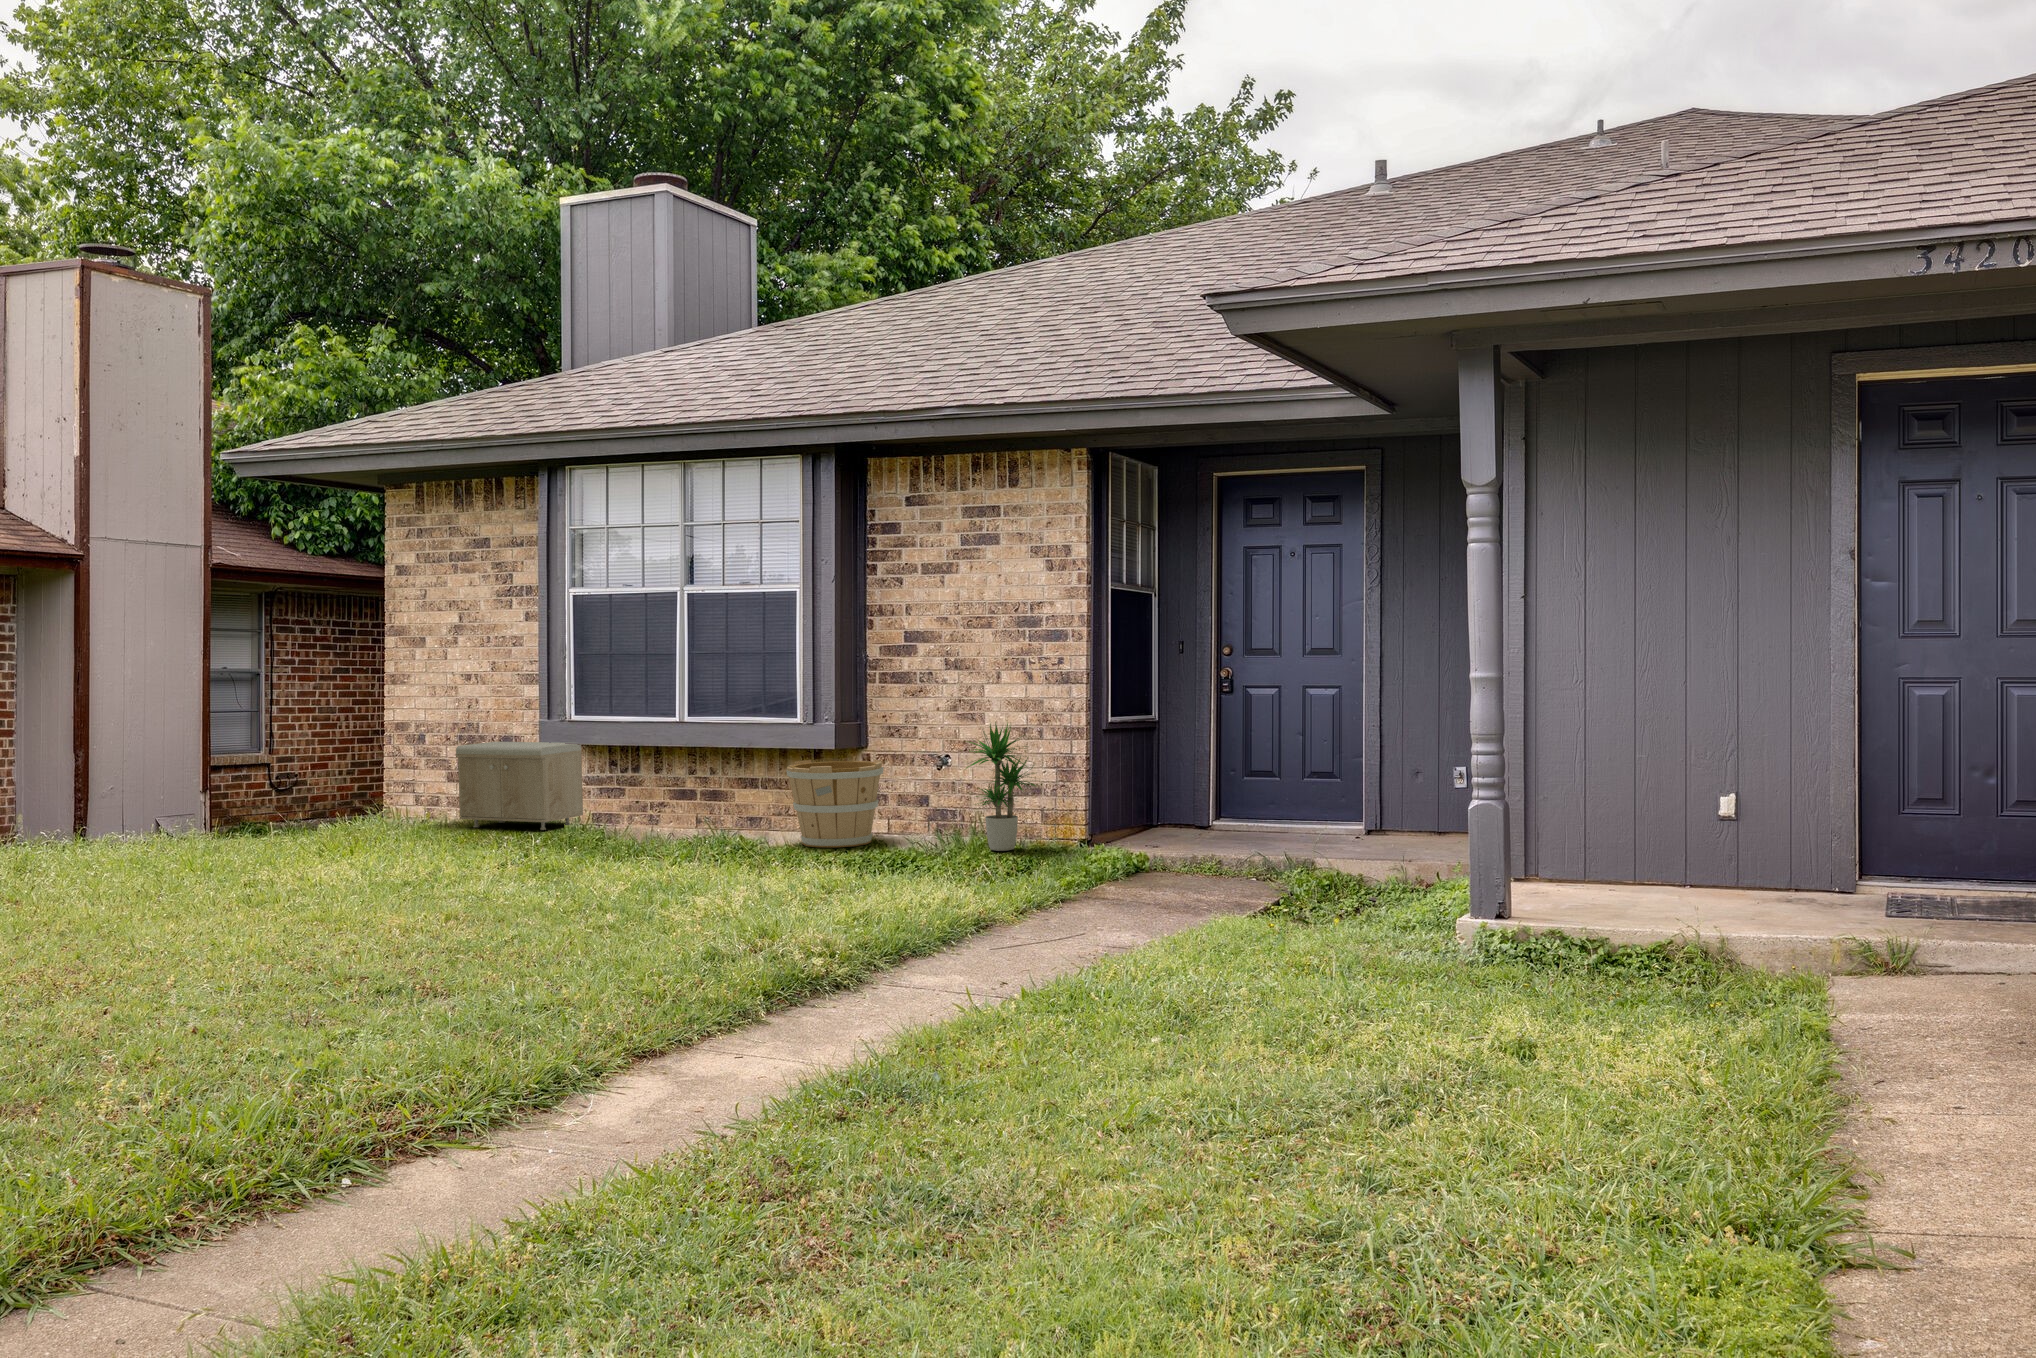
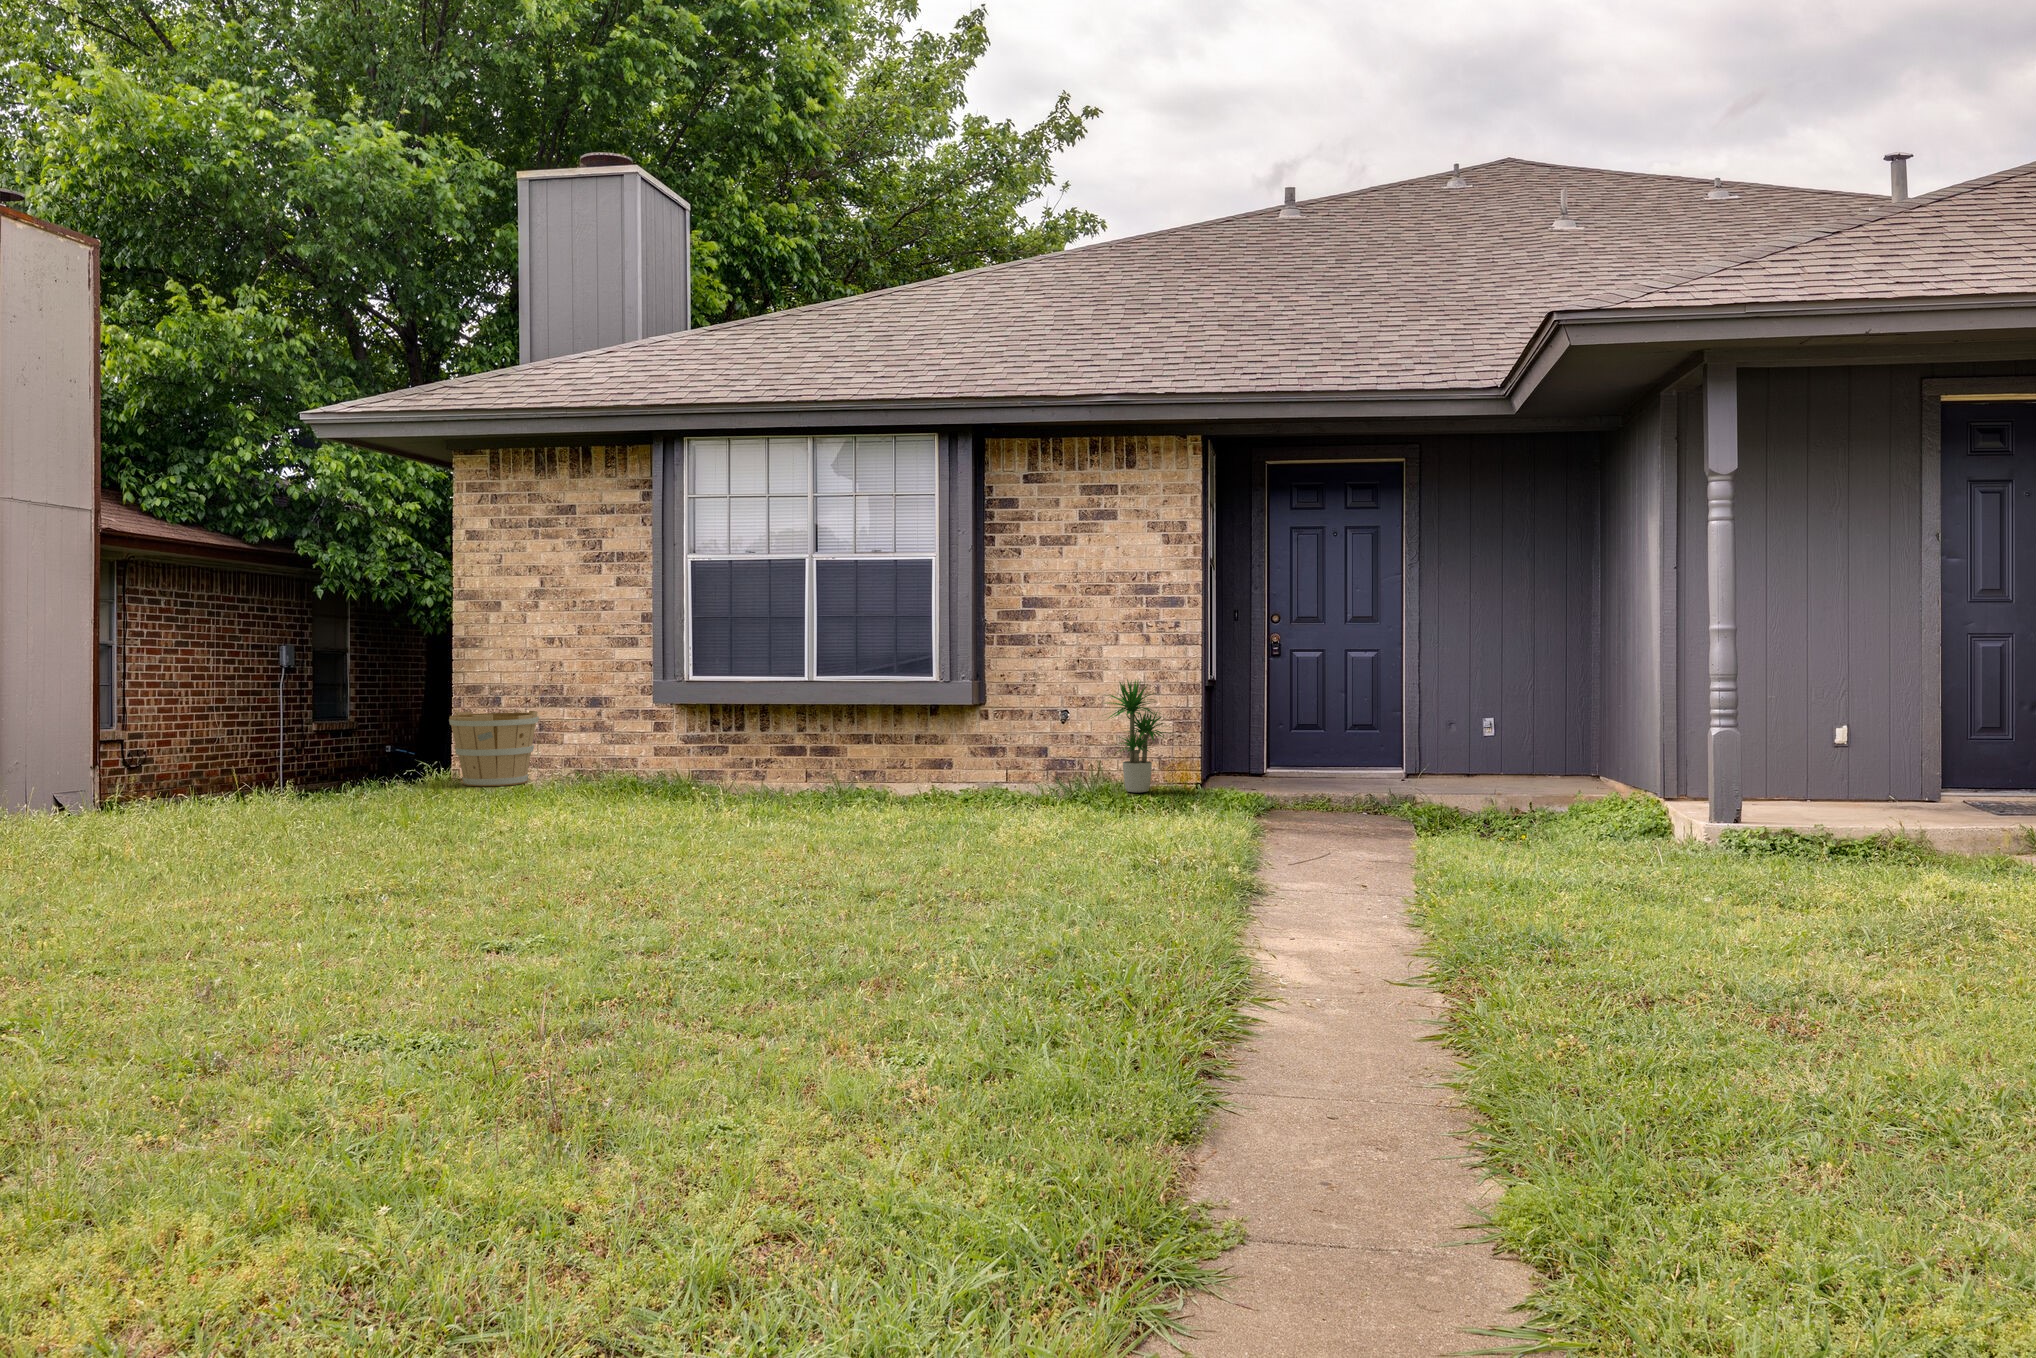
storage bench: present [456,742,583,830] -> none [562,703,684,786]
wooden bucket: present [786,759,884,848] -> present [449,711,539,786]

